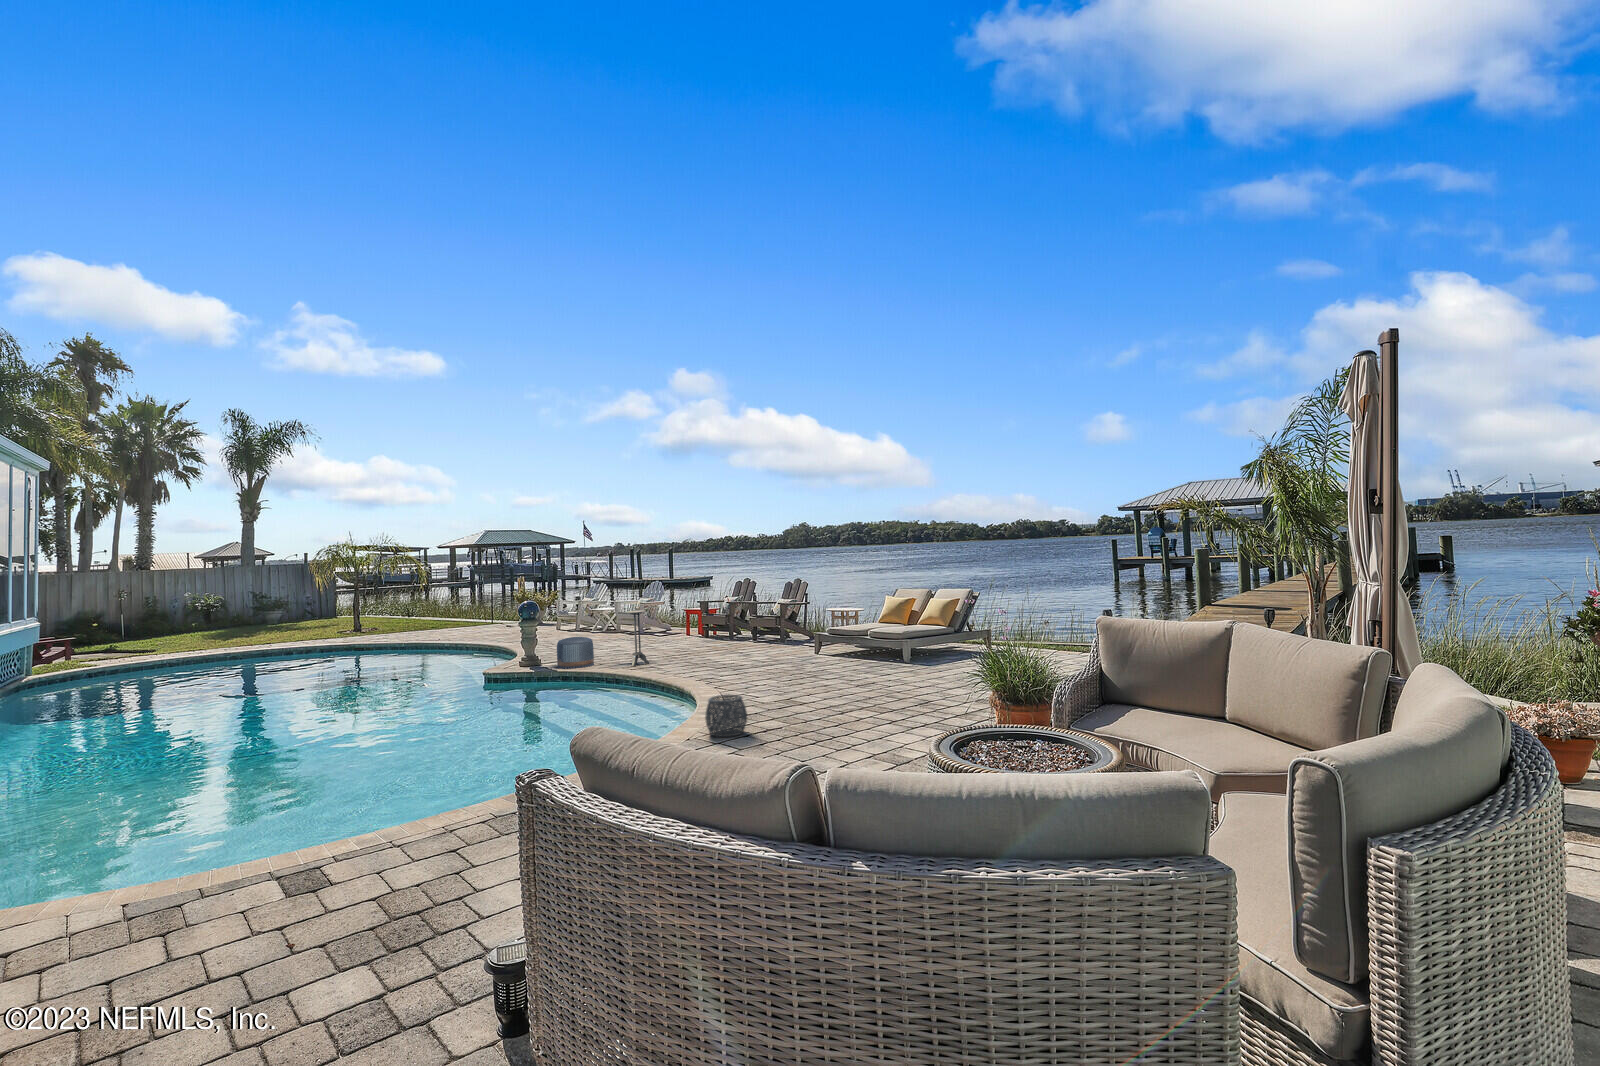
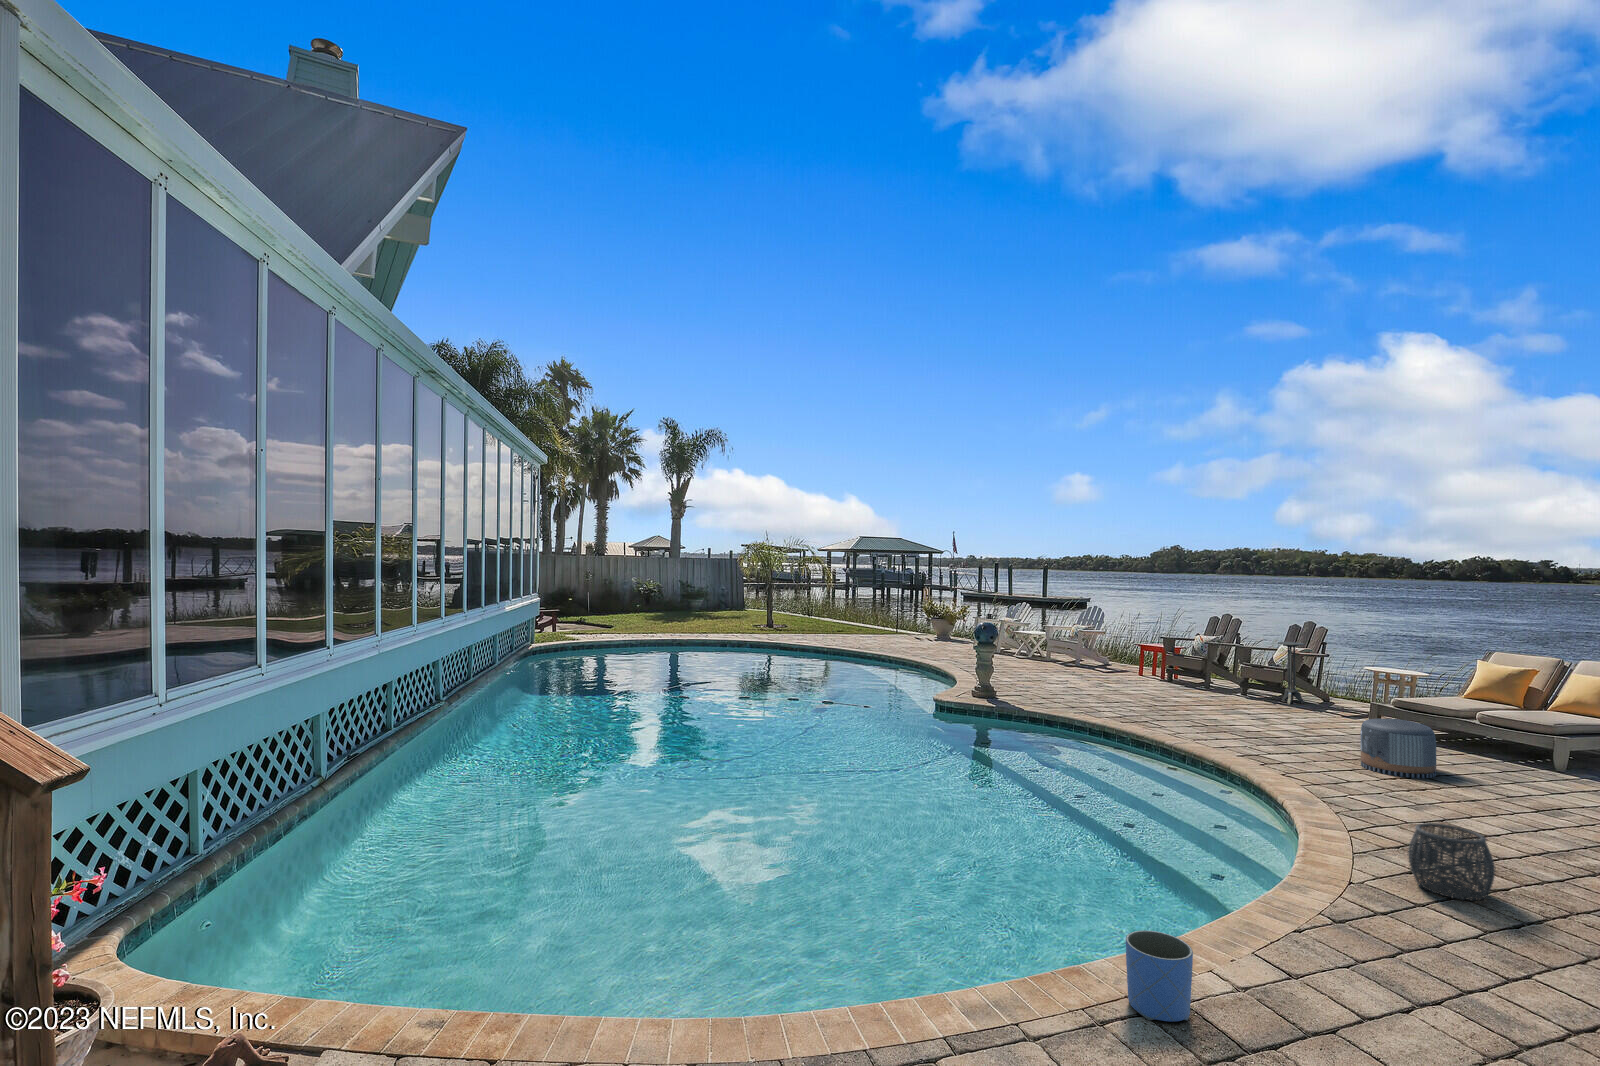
side table: present [625,610,649,666] -> present [1278,642,1305,704]
pouf: present [557,637,594,669] -> present [1360,719,1436,778]
planter: none [443,773,484,824] -> present [1126,930,1193,1022]

